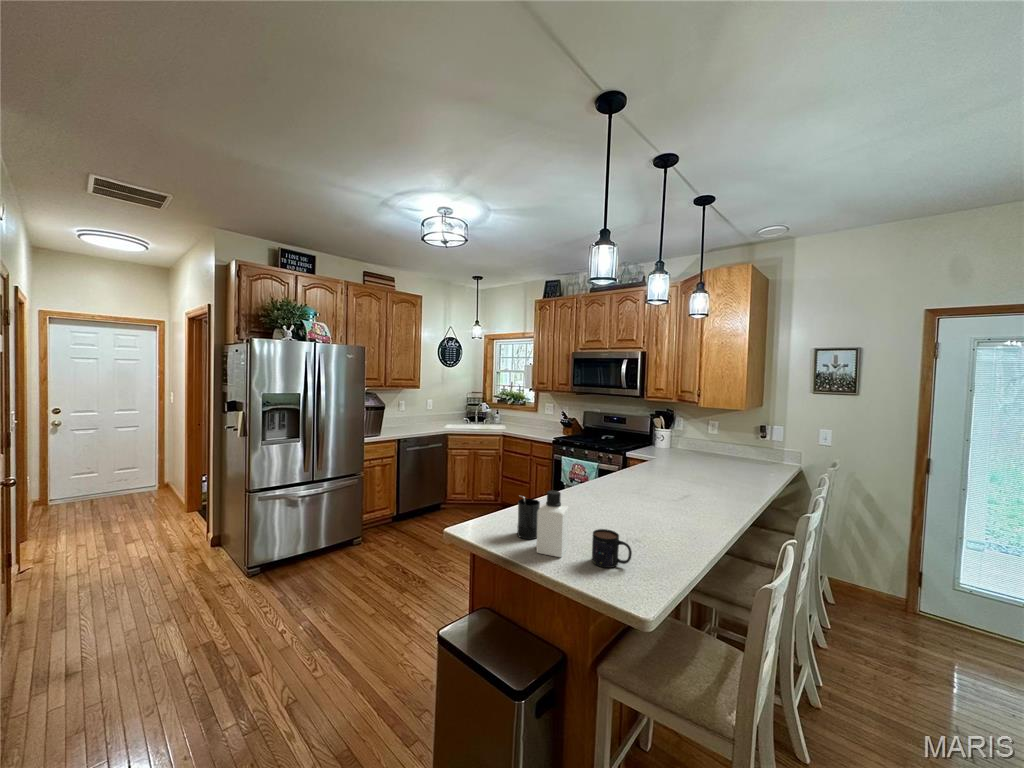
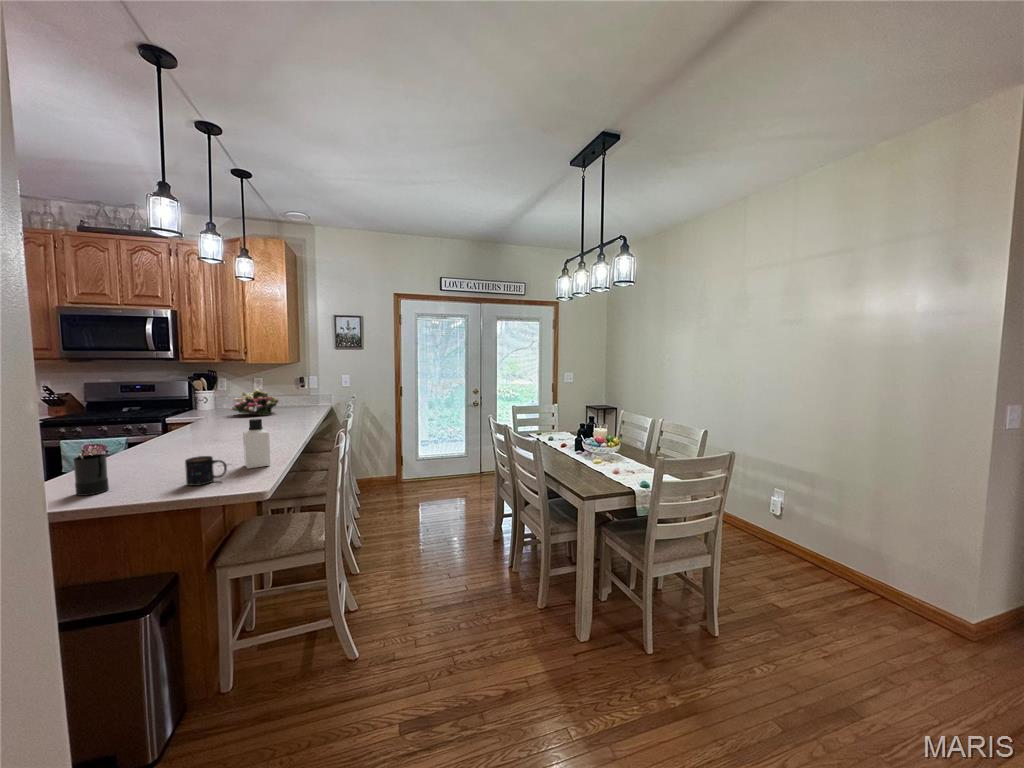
flower arrangement: none [679,435,731,467] -> present [229,389,279,416]
bottle: present [537,491,569,557] -> present [243,419,270,469]

